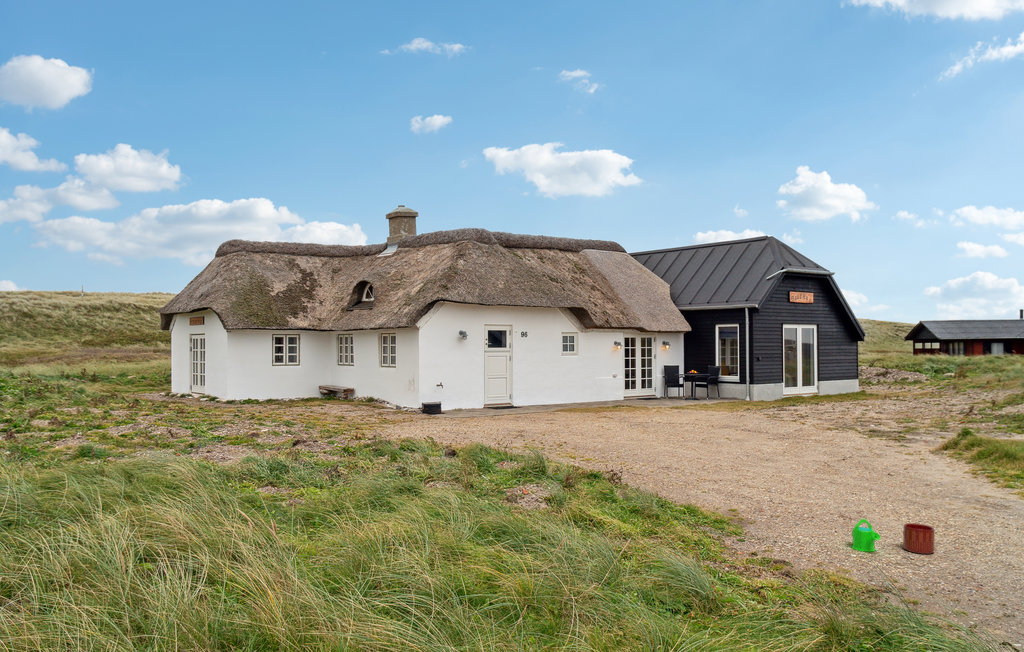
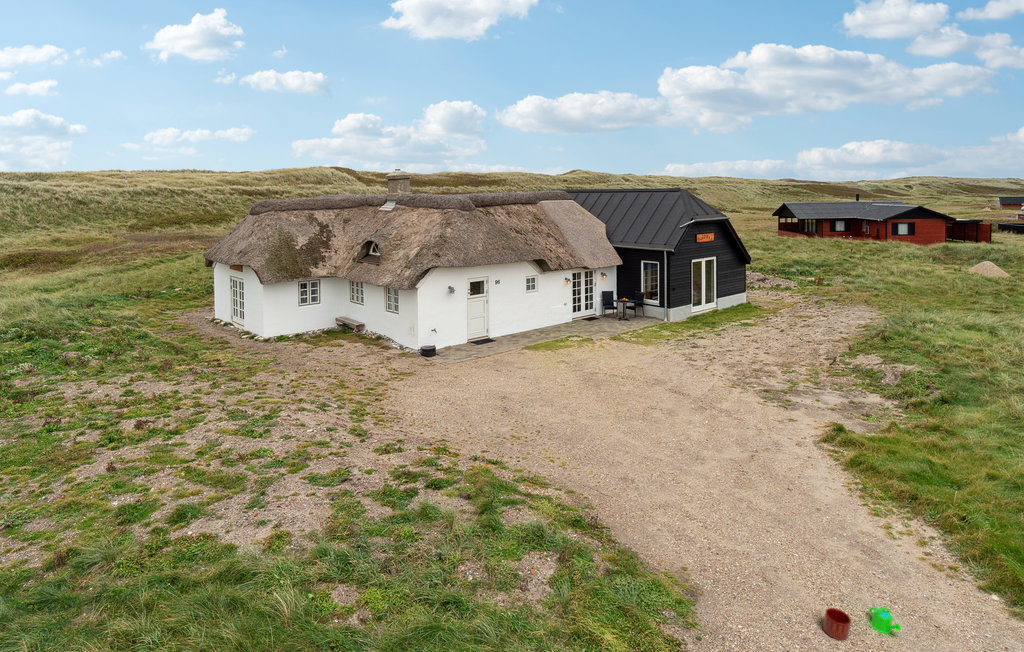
watering can: present [851,519,880,552] -> present [869,607,901,634]

